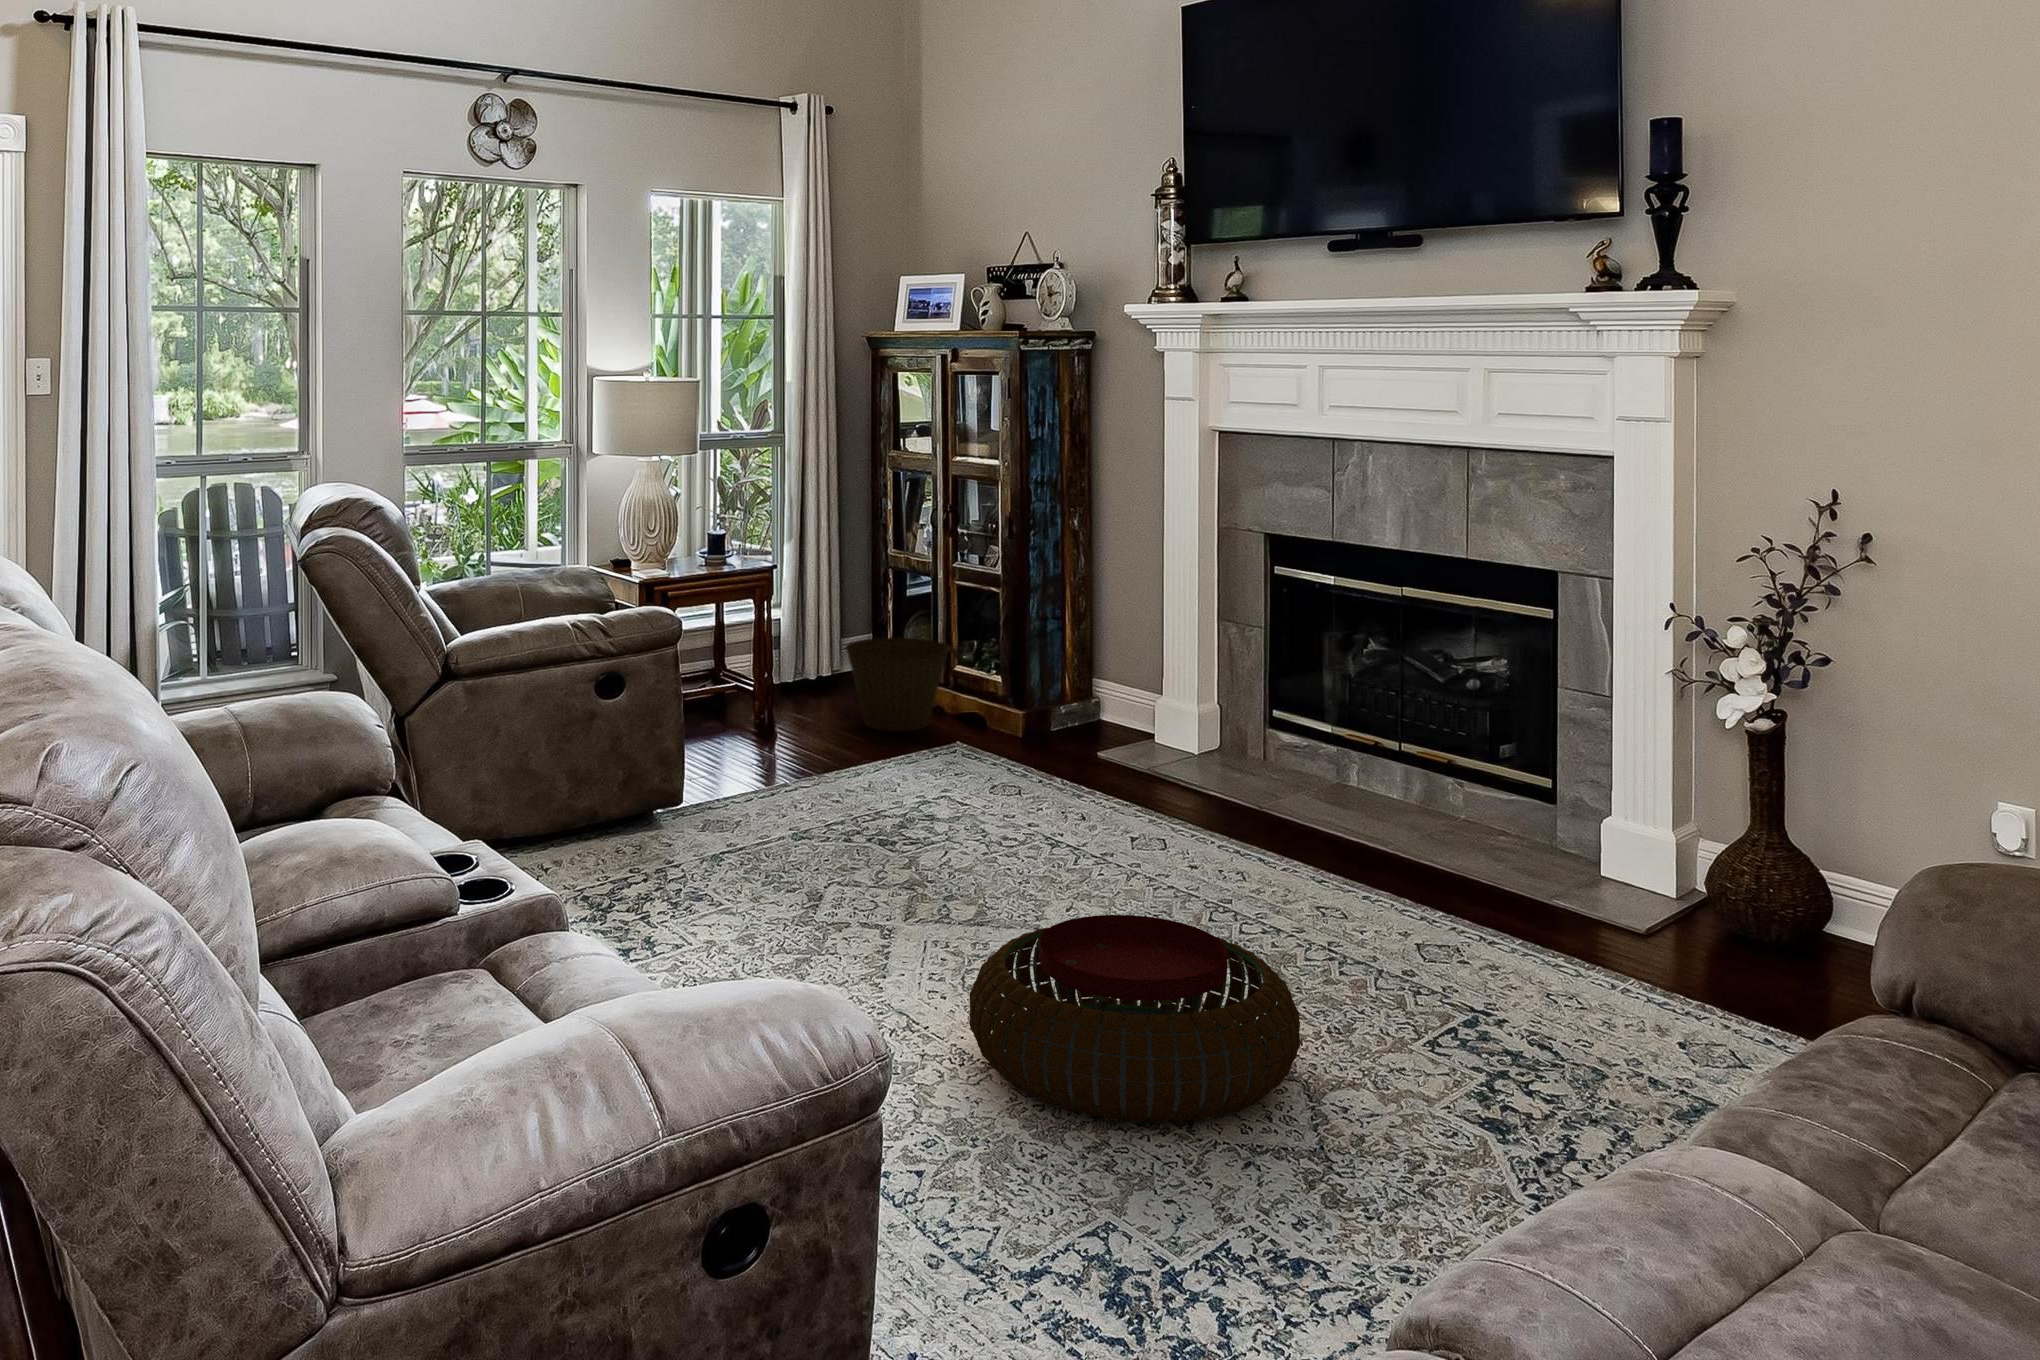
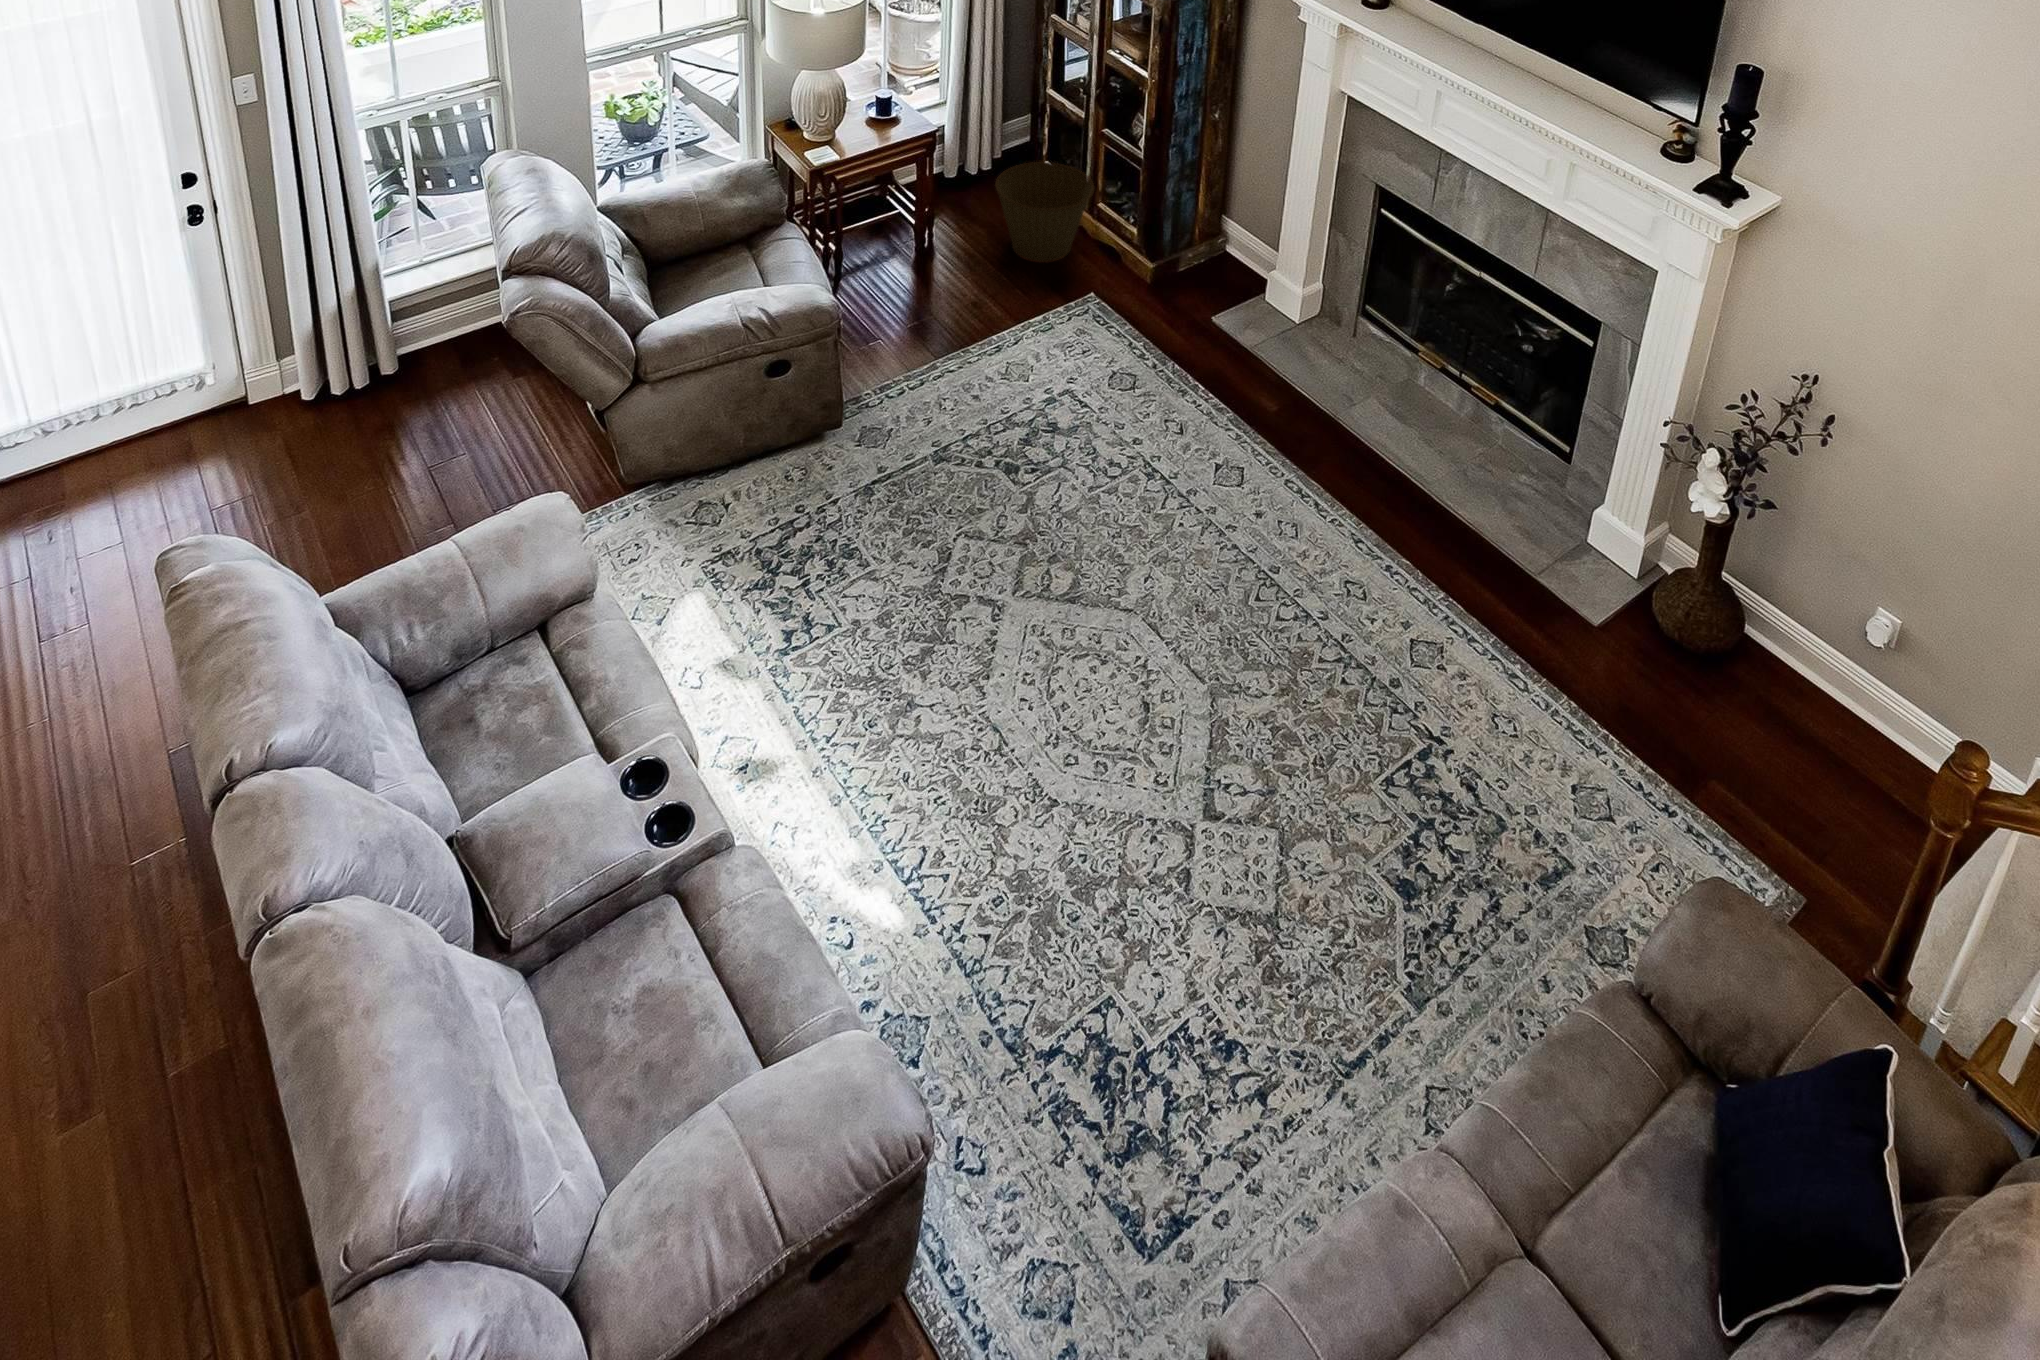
pouf: present [969,915,1300,1124] -> none [1040,681,1285,890]

